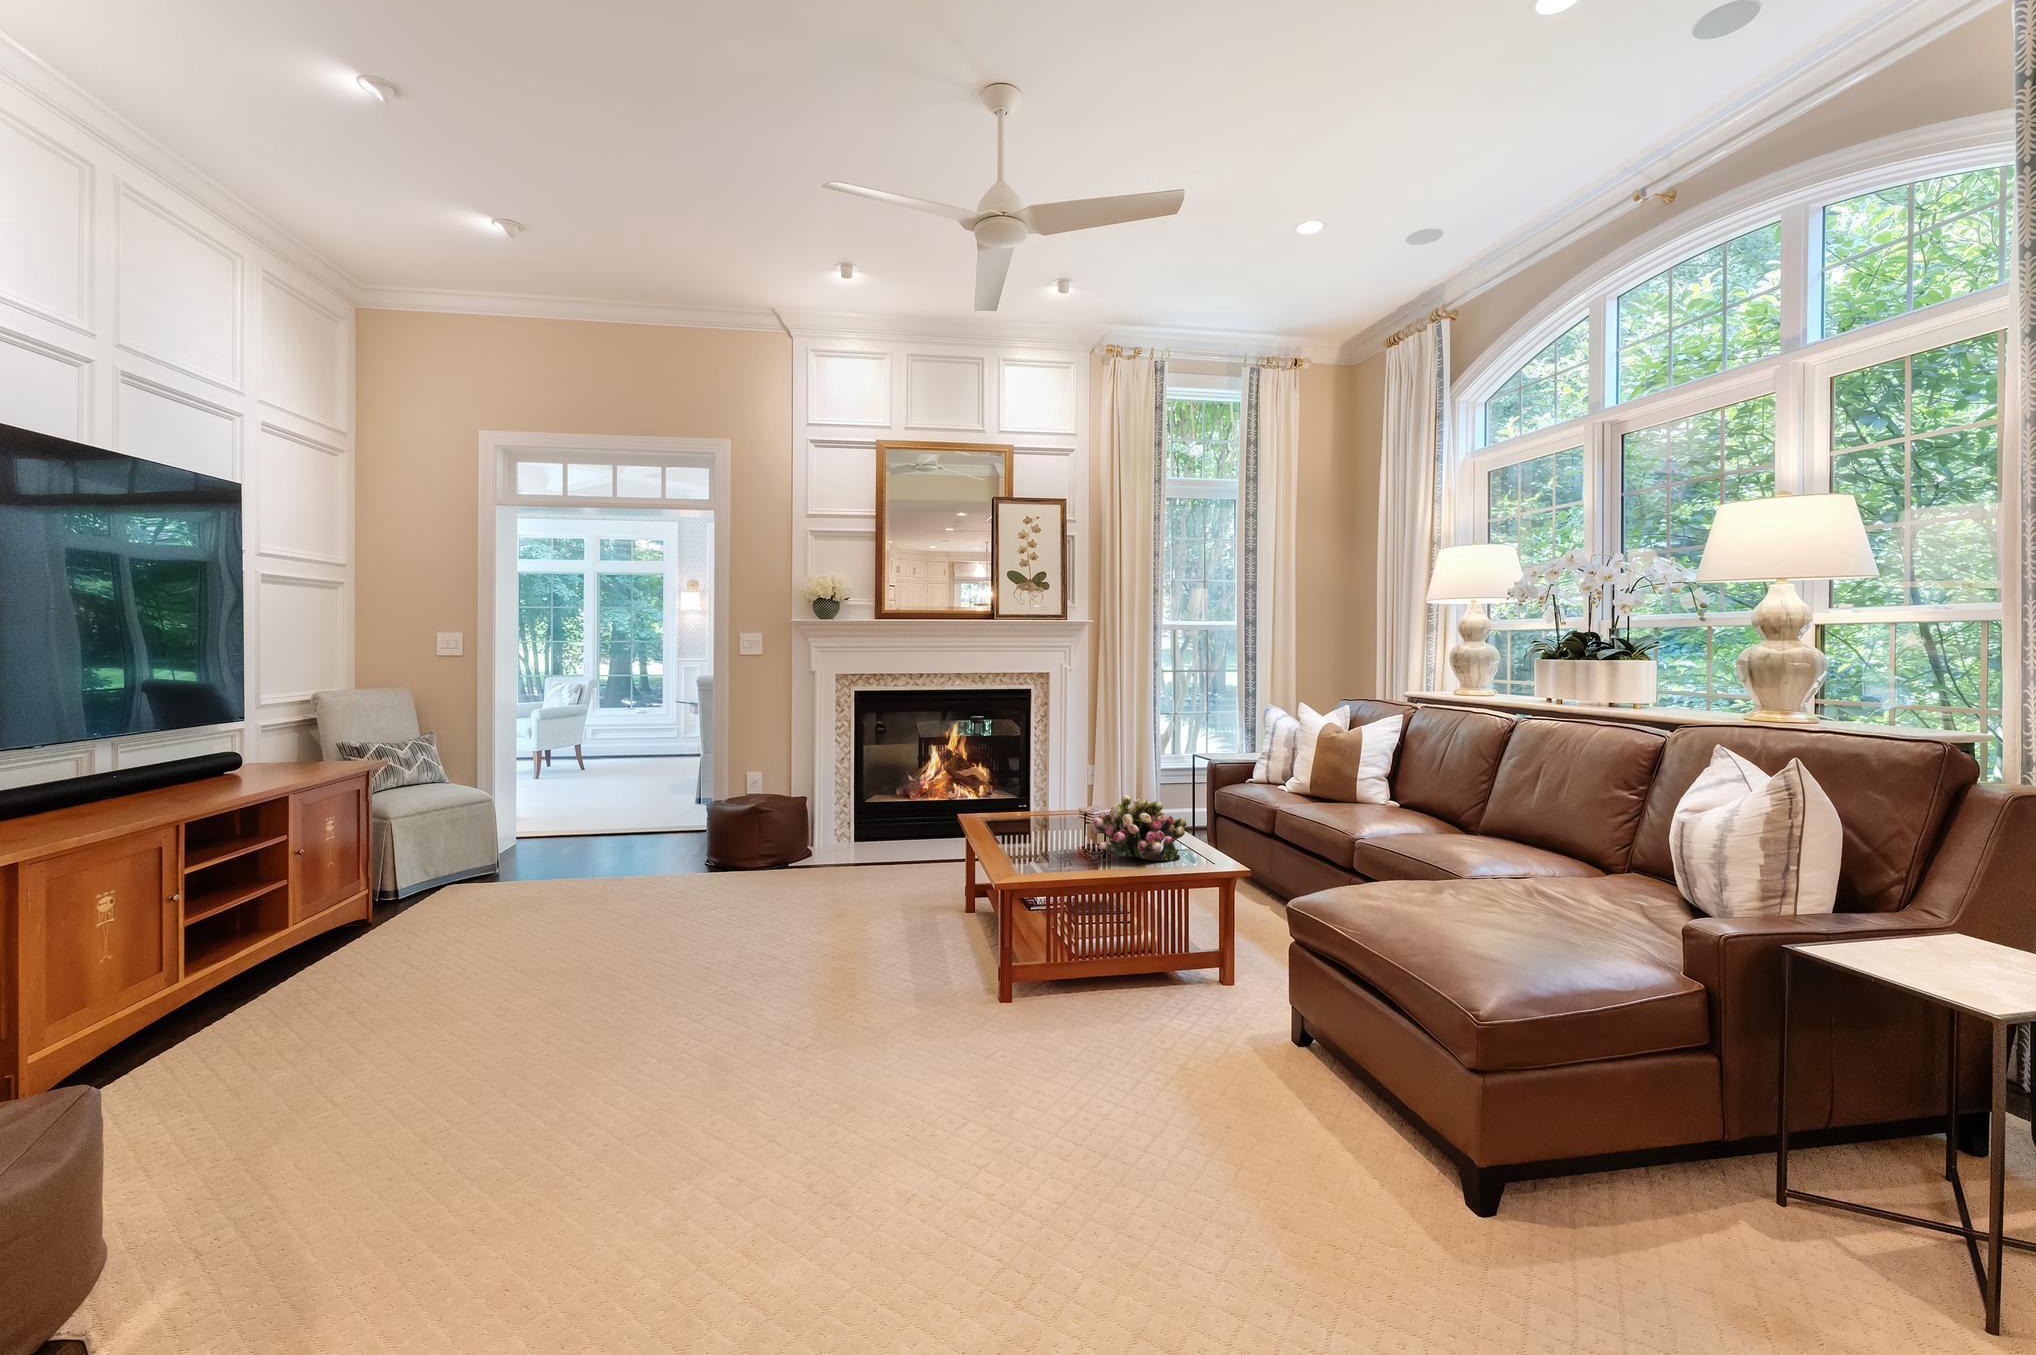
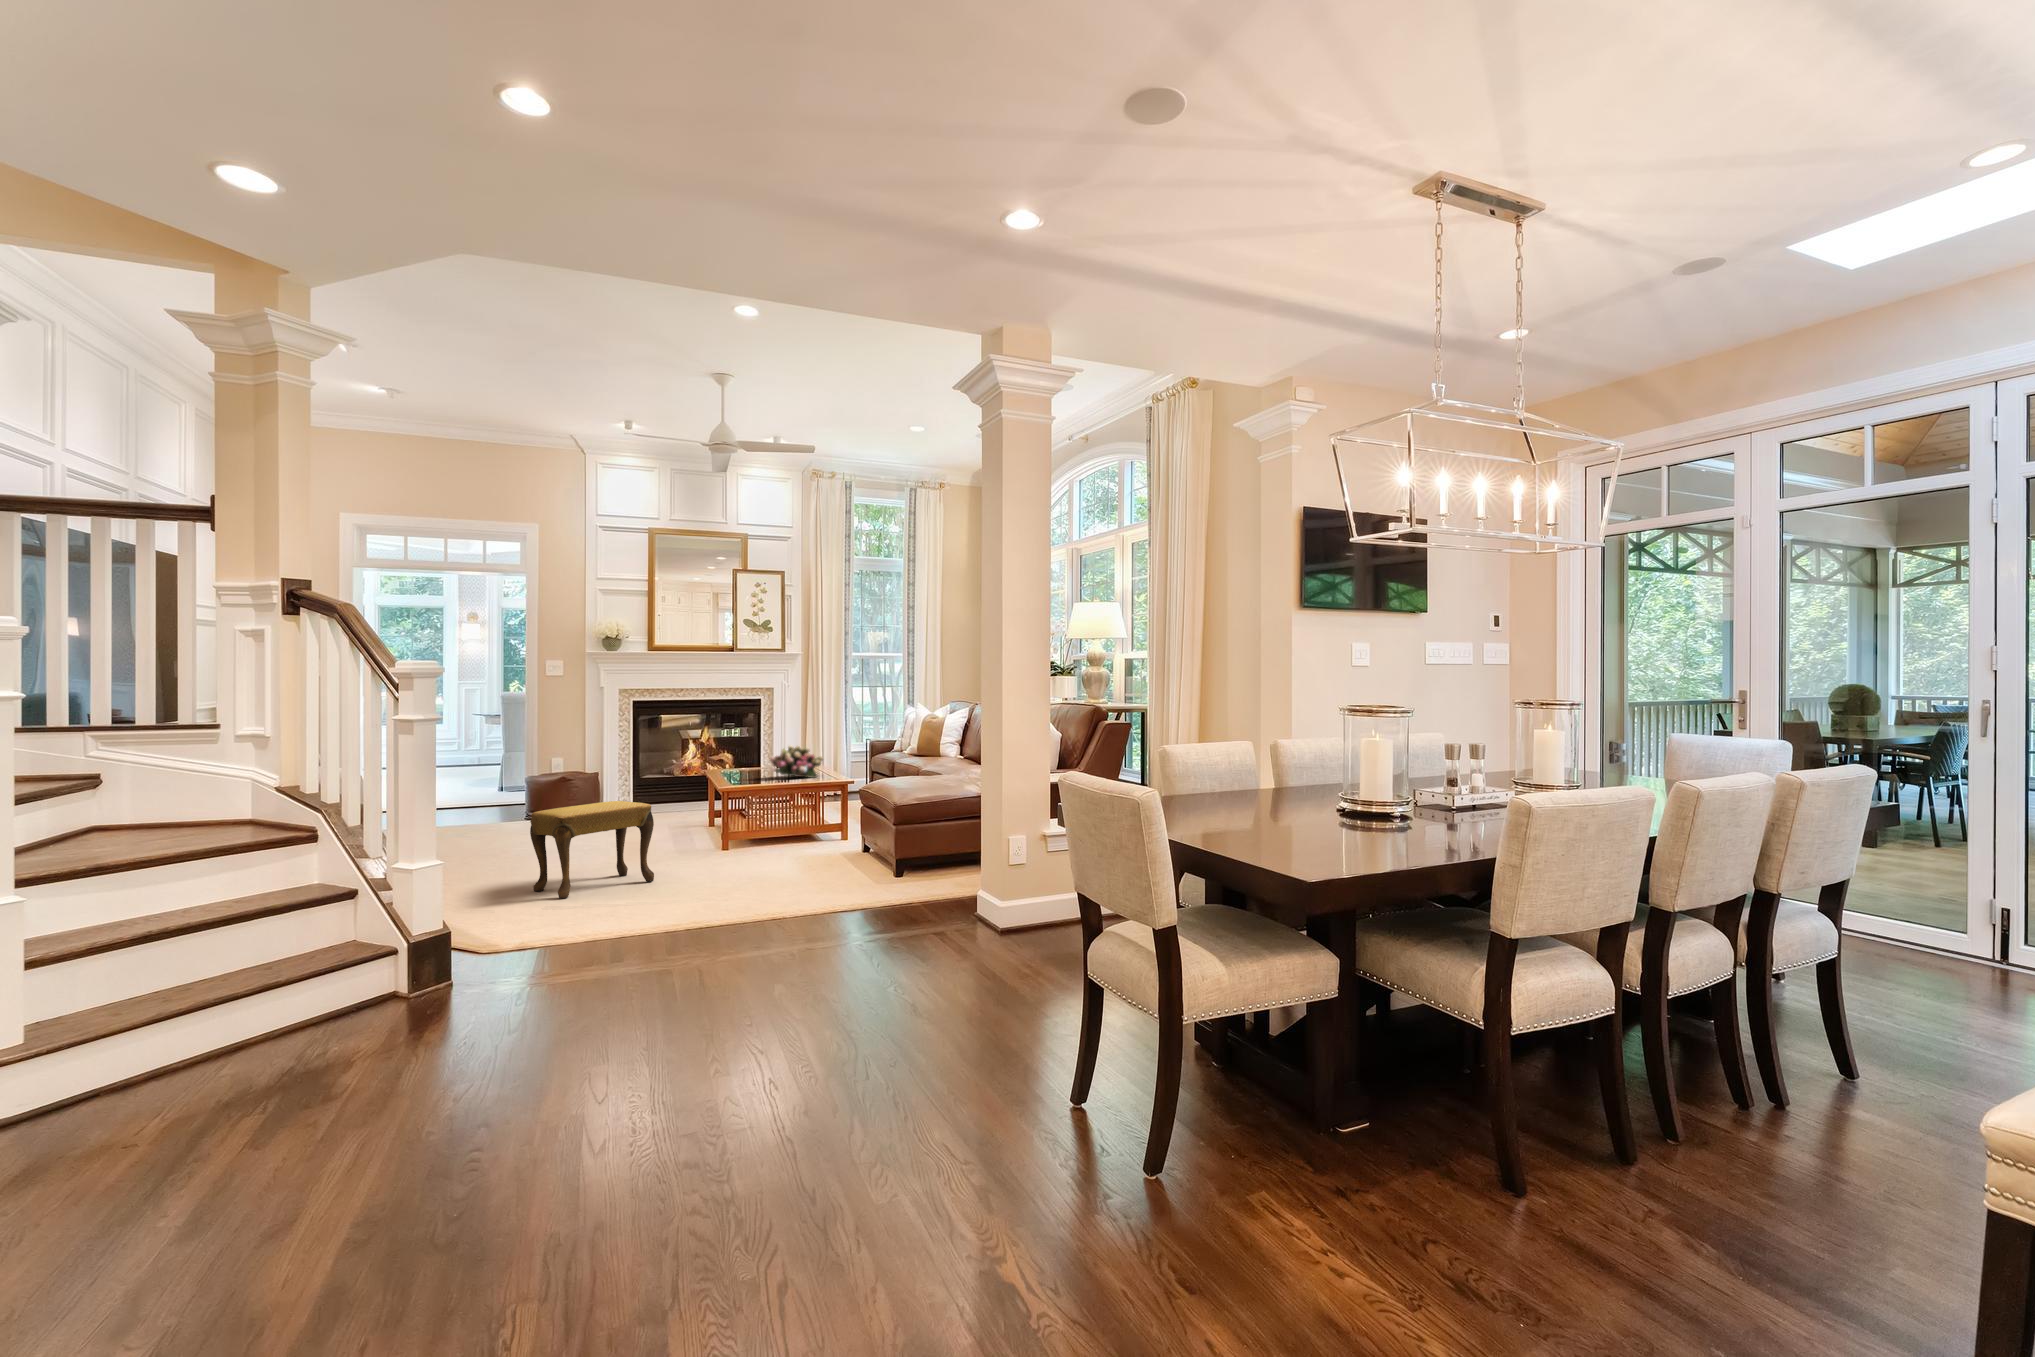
footstool: none [637,963,910,1273] -> present [530,801,654,898]

